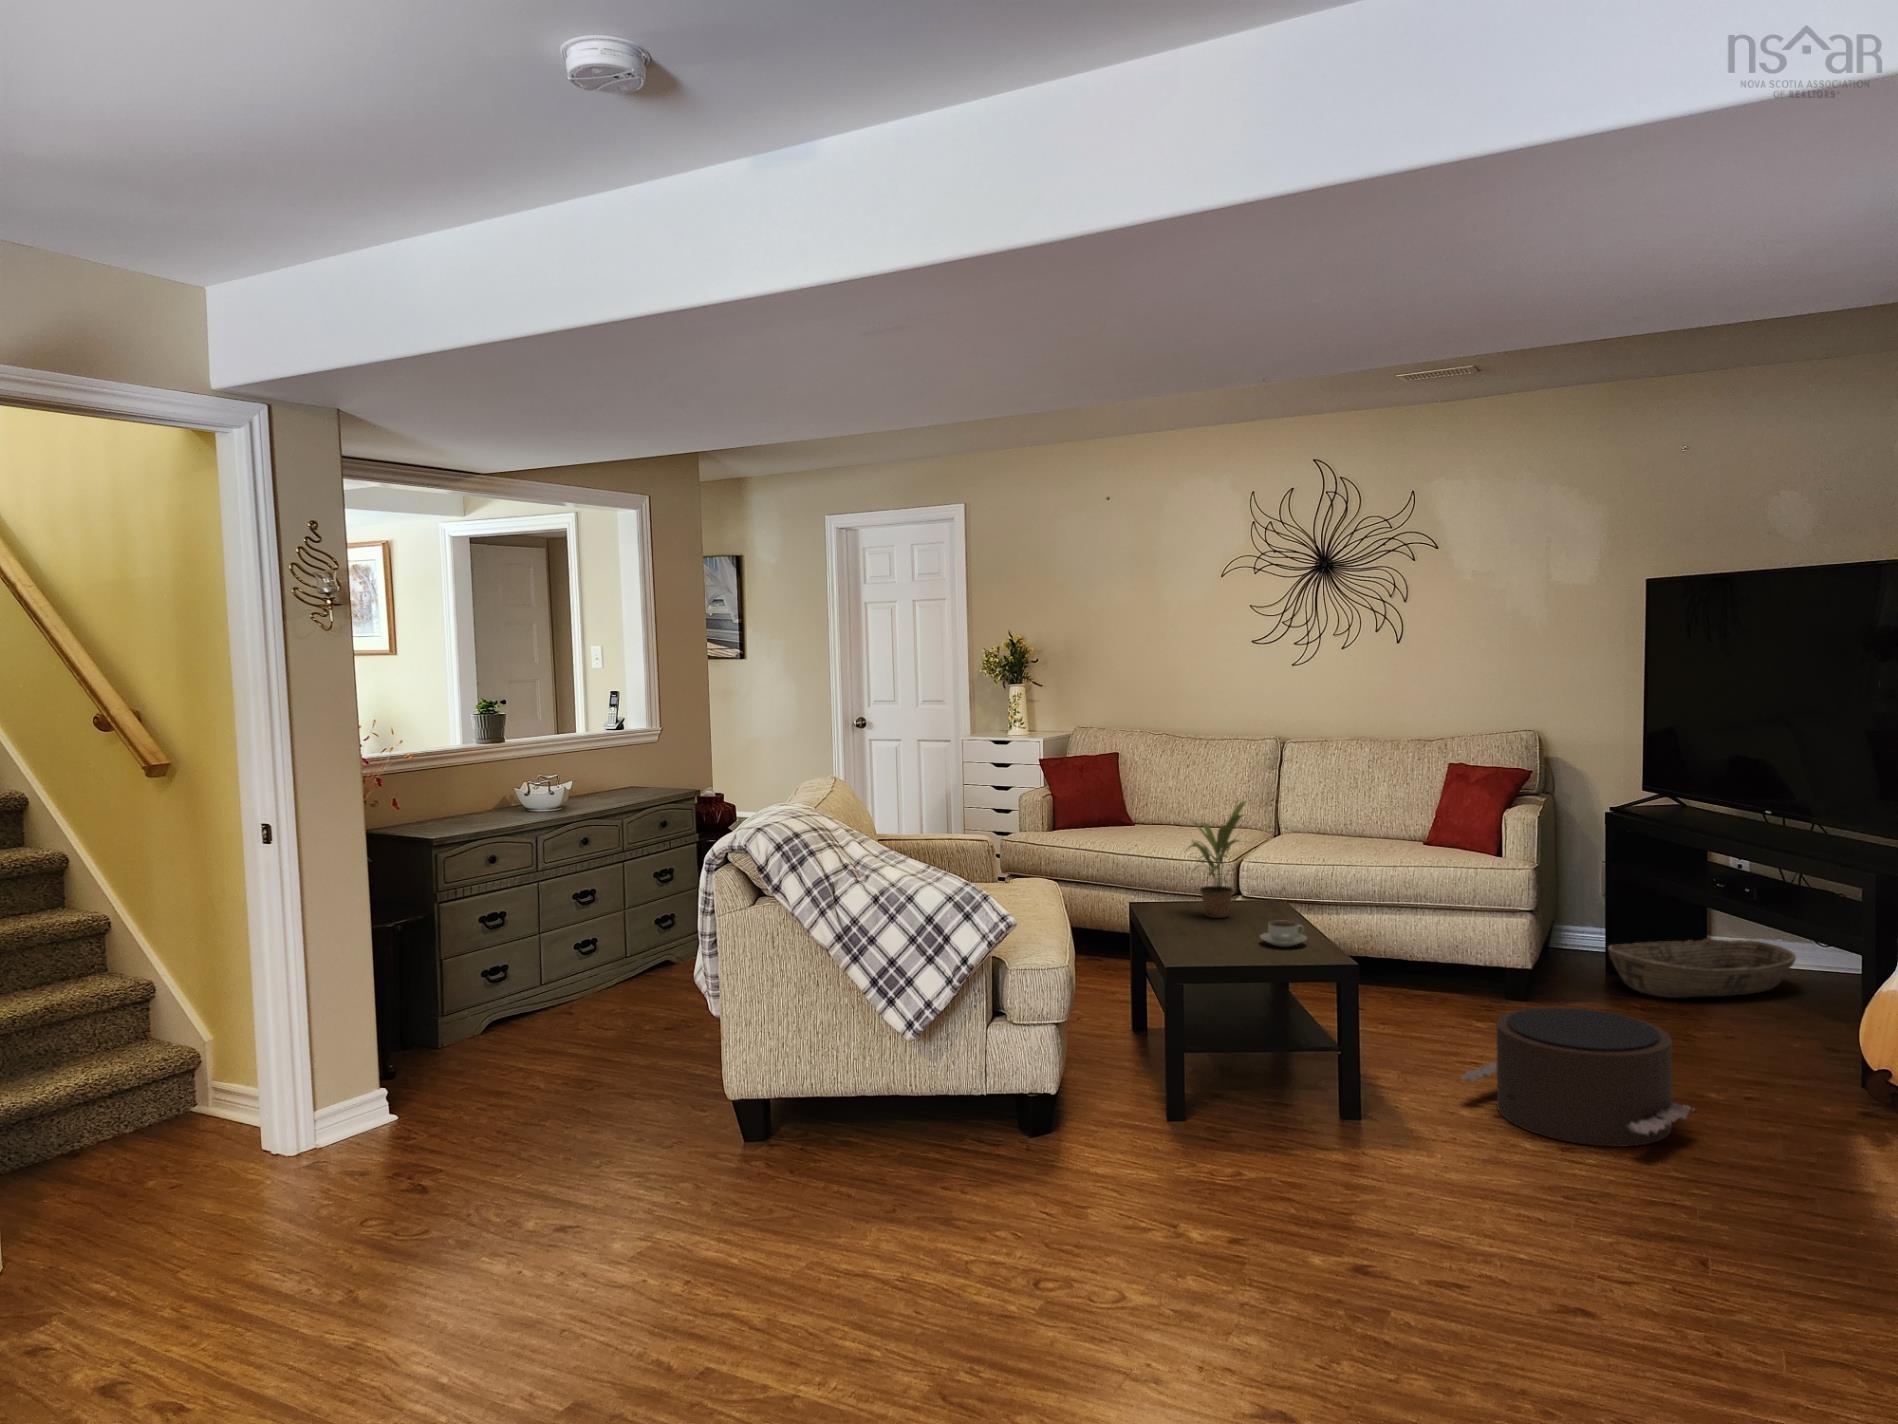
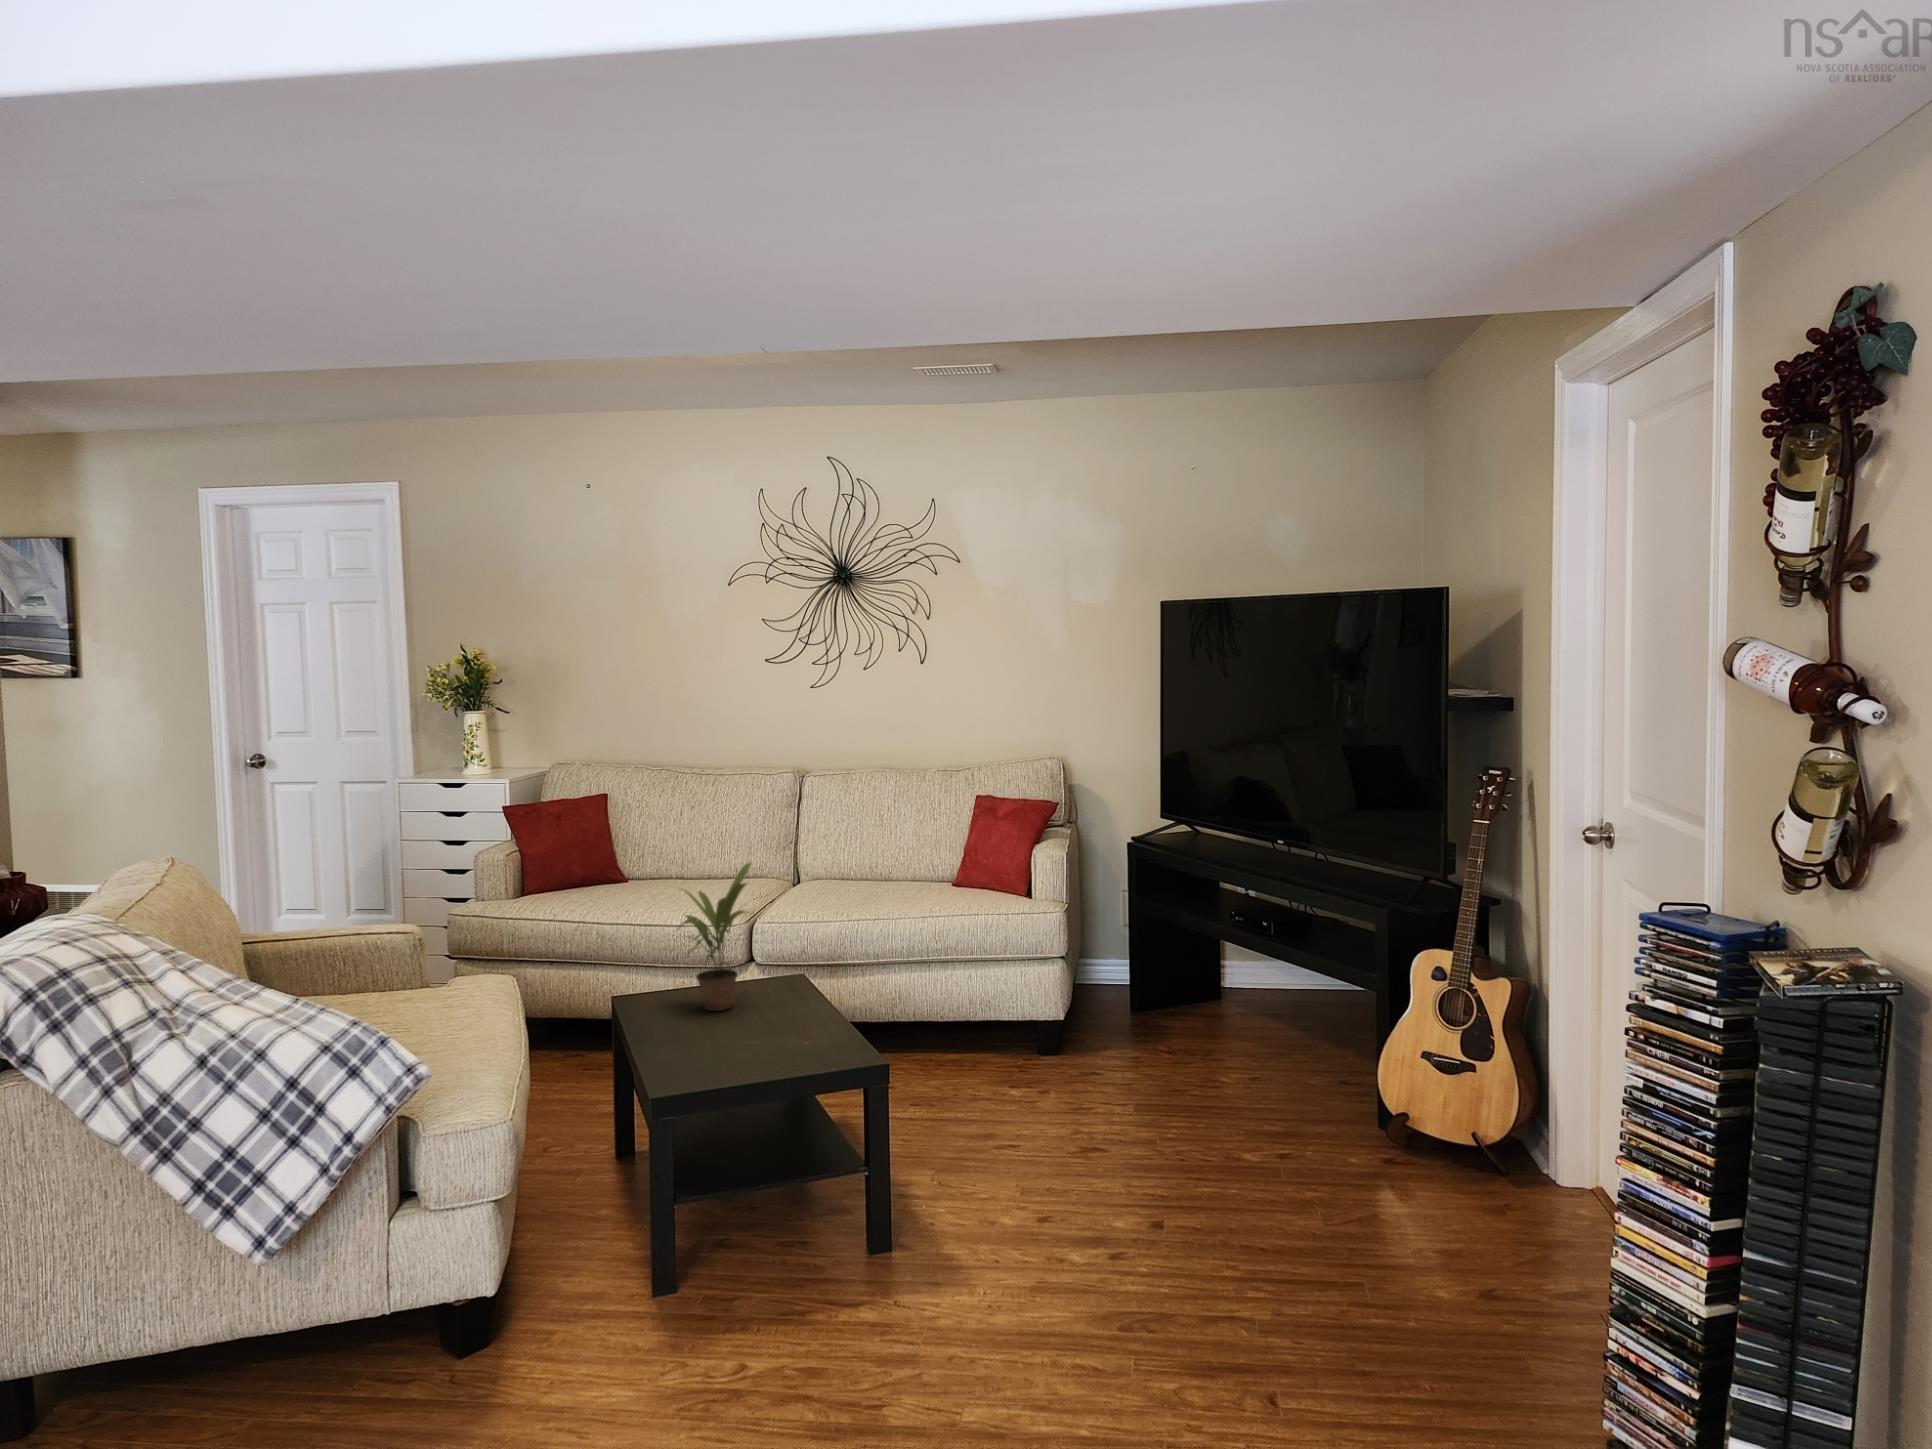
coffee cup: present [1260,921,1307,947] -> none [769,1014,826,1048]
basket: present [1608,939,1796,998] -> none [1138,969,1306,1040]
pouf: present [1462,1007,1693,1147] -> none [1001,1082,1241,1248]

